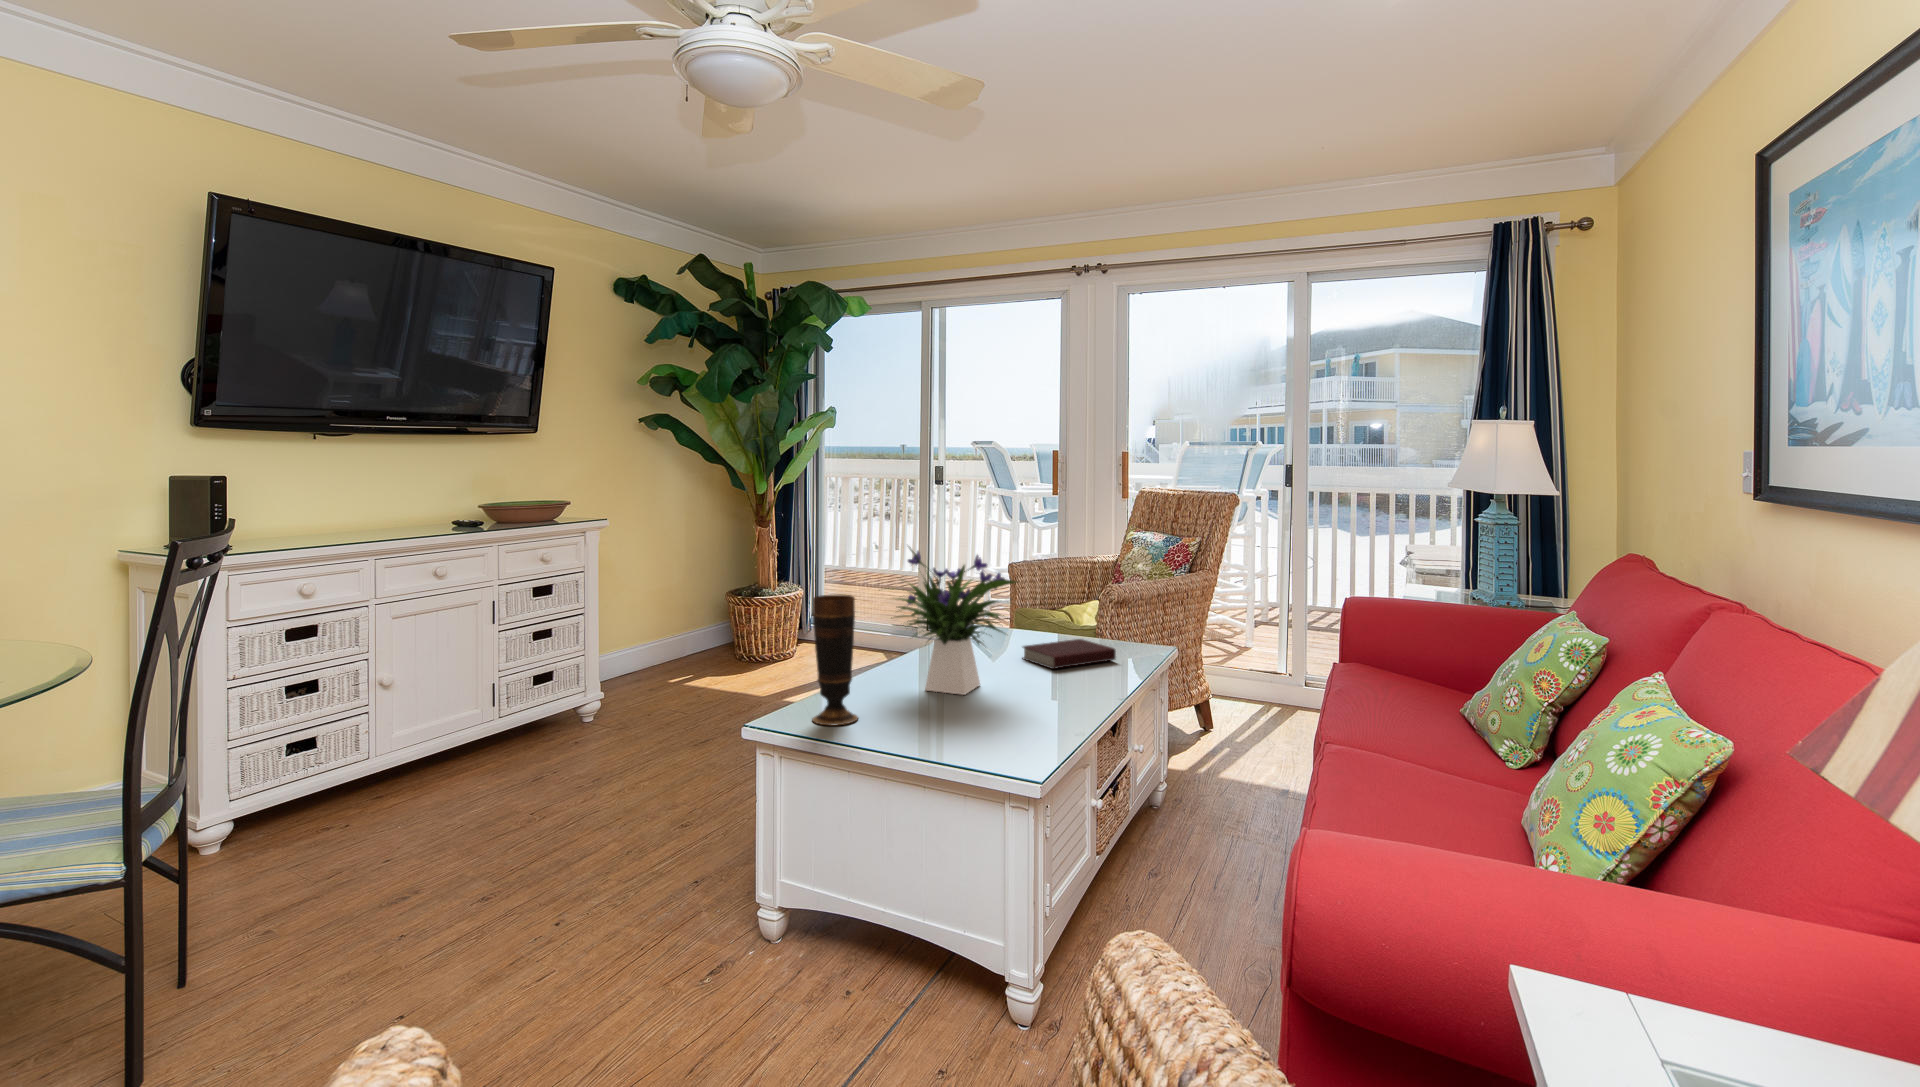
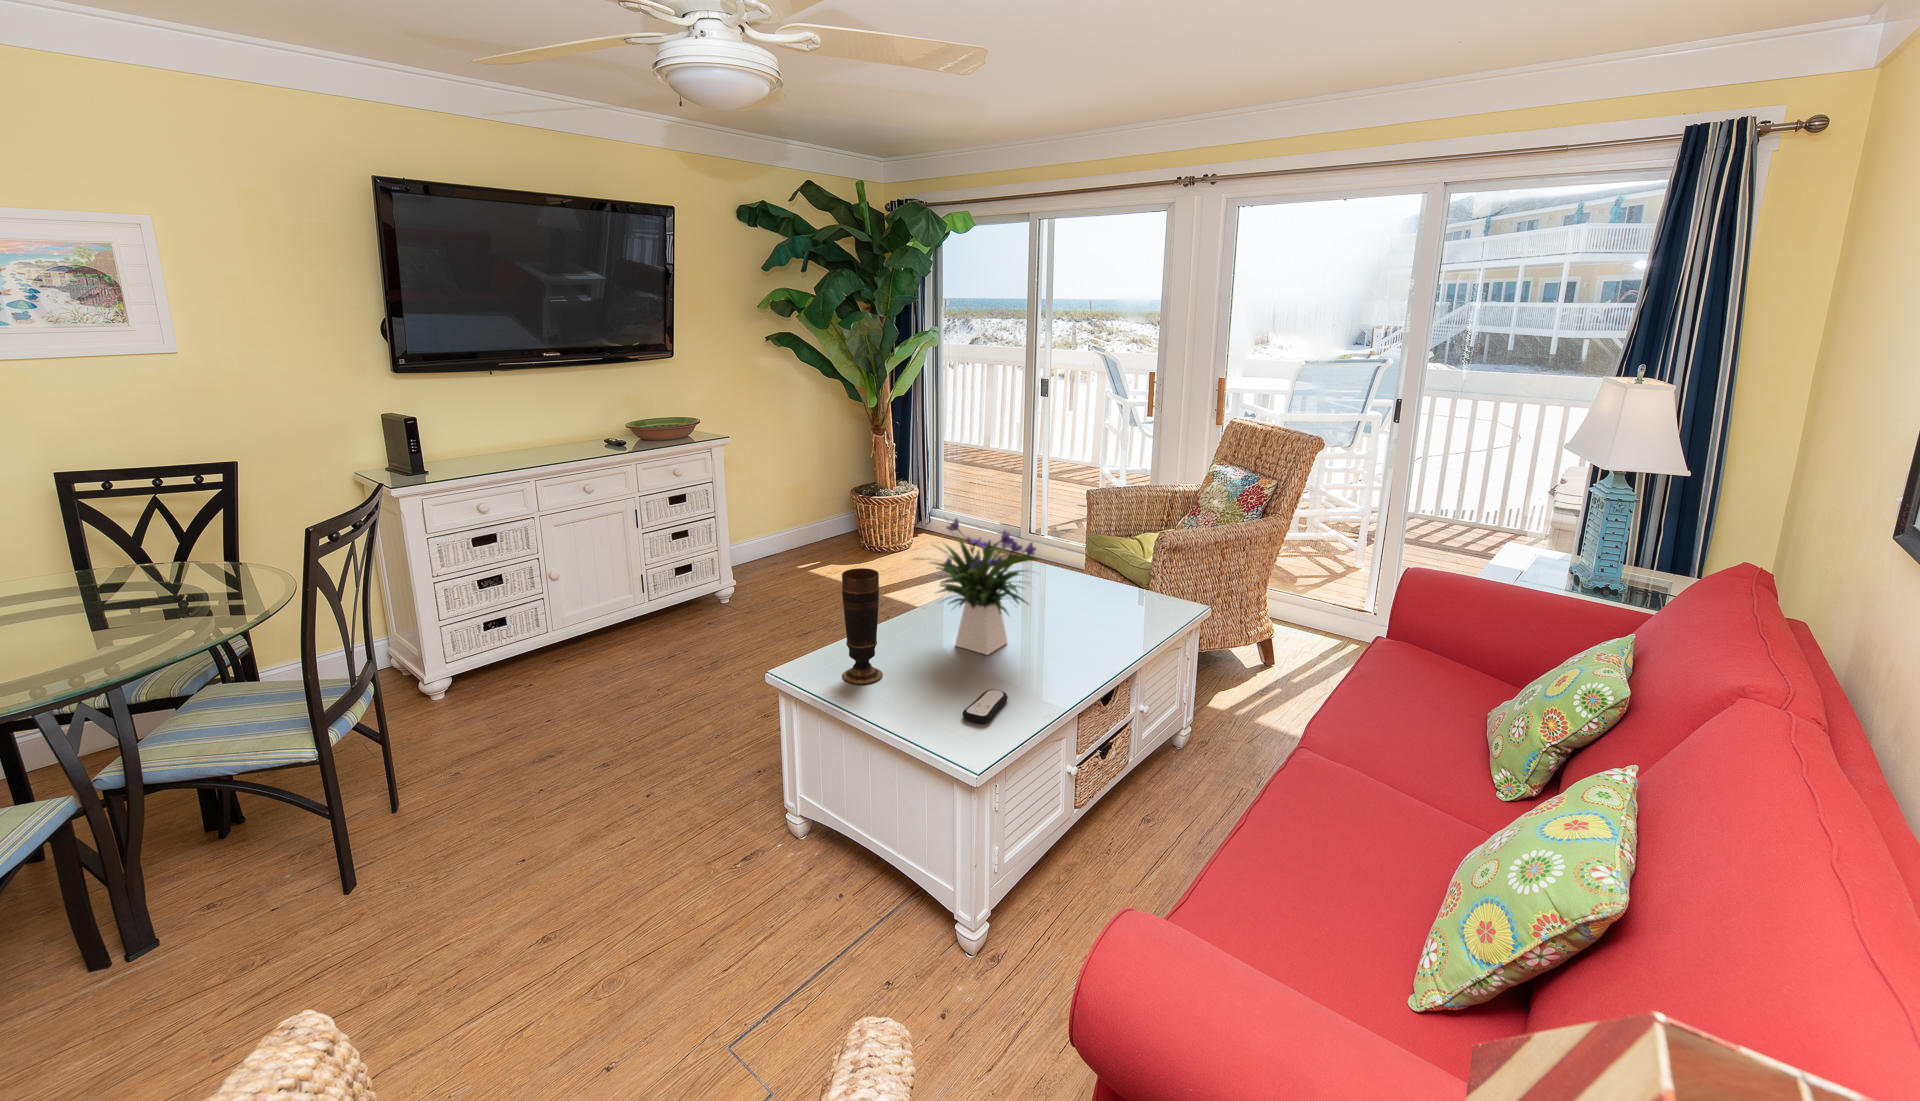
book: present [1023,639,1116,669] -> none [1063,592,1151,627]
remote control: none [967,717,1008,745] -> present [962,689,1008,723]

